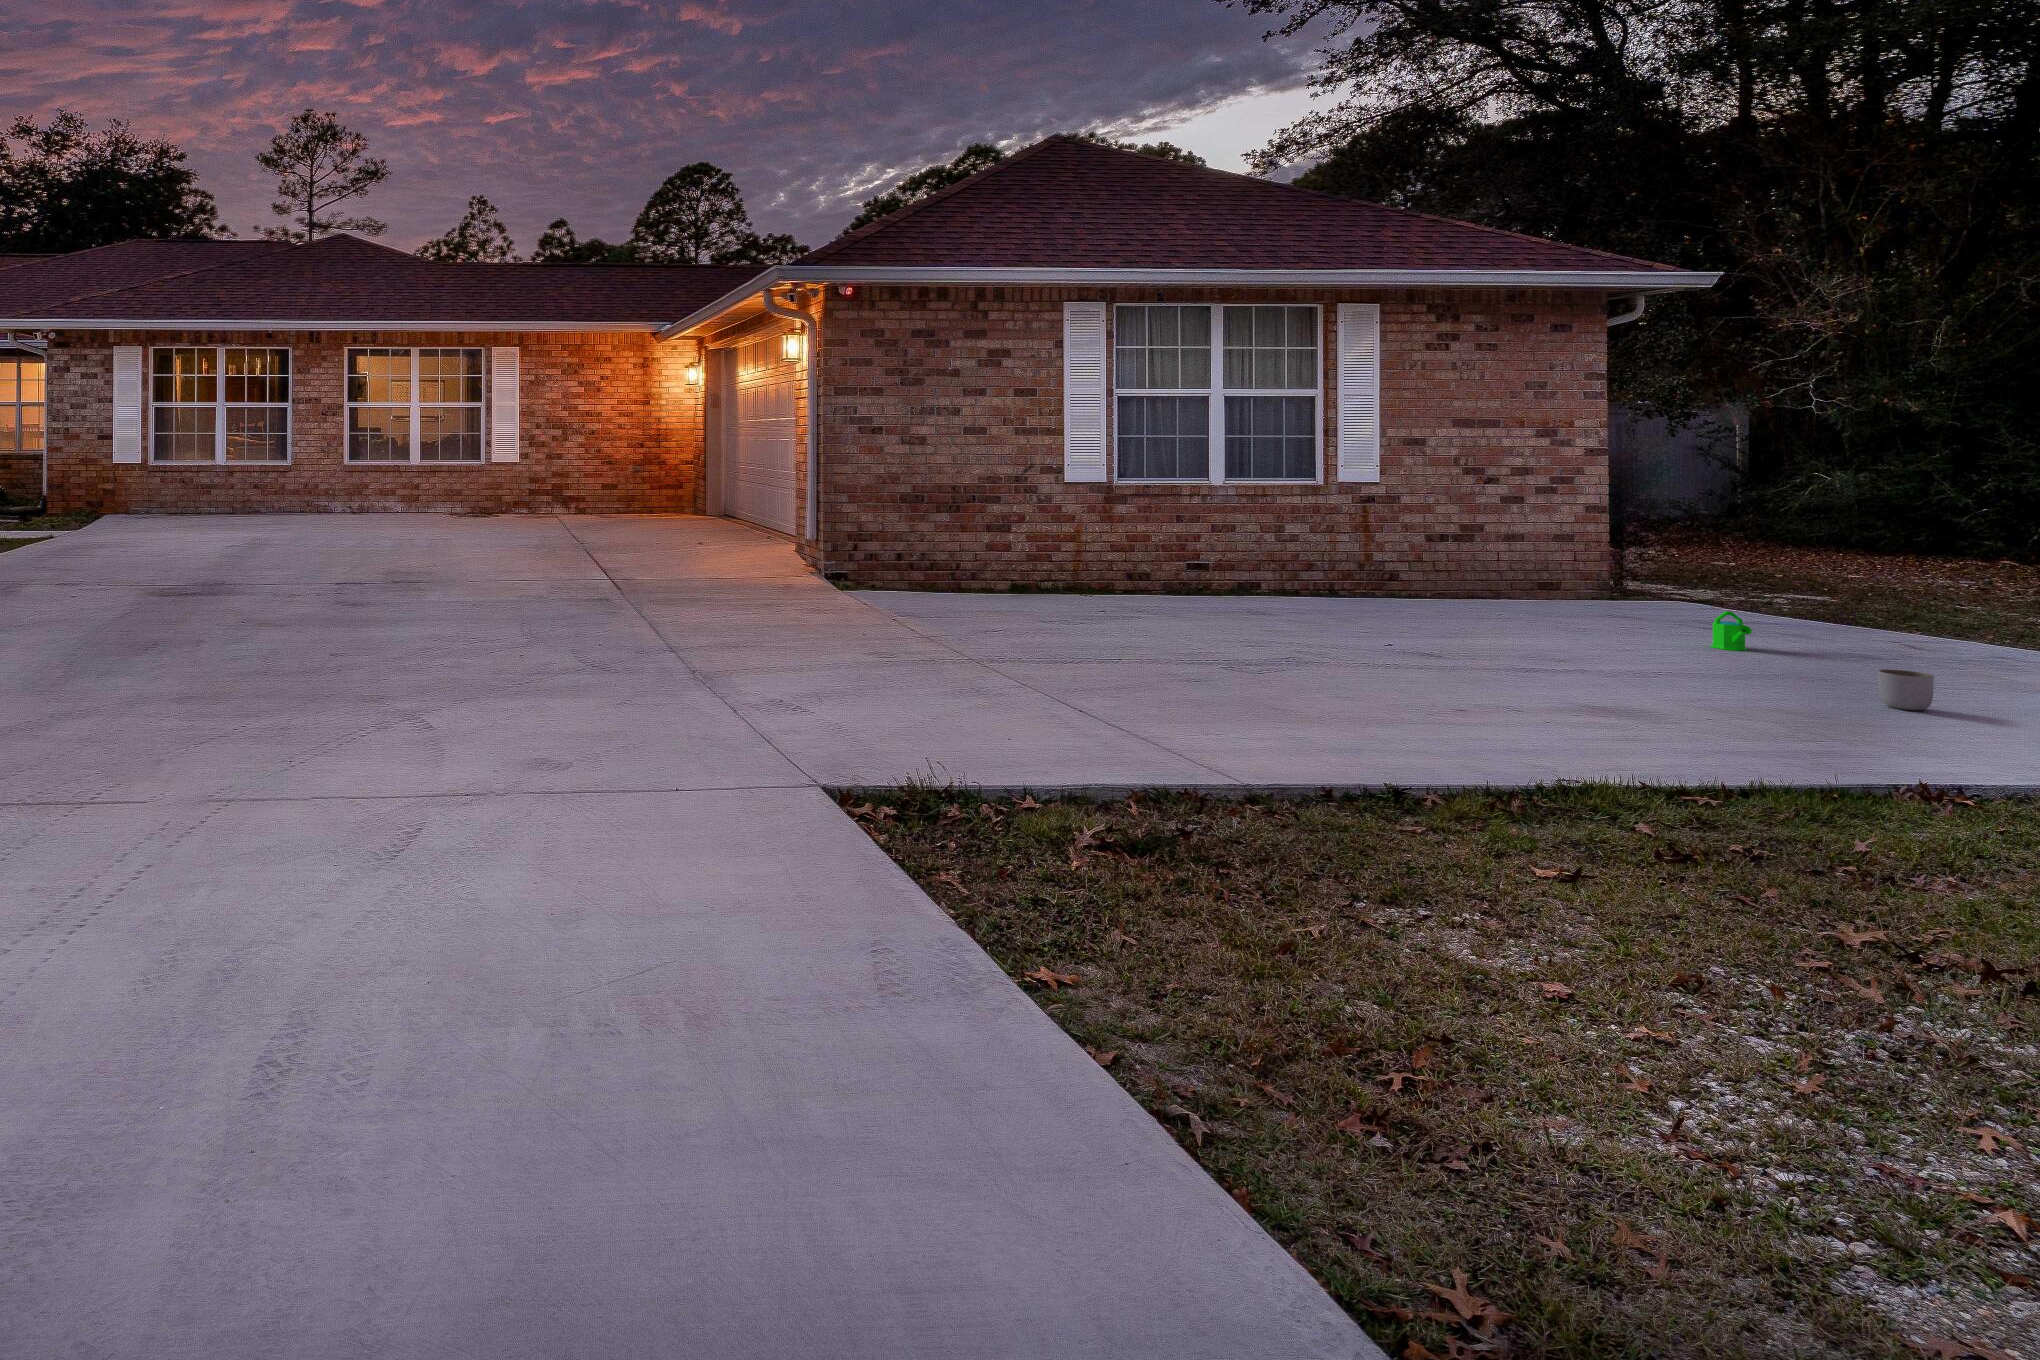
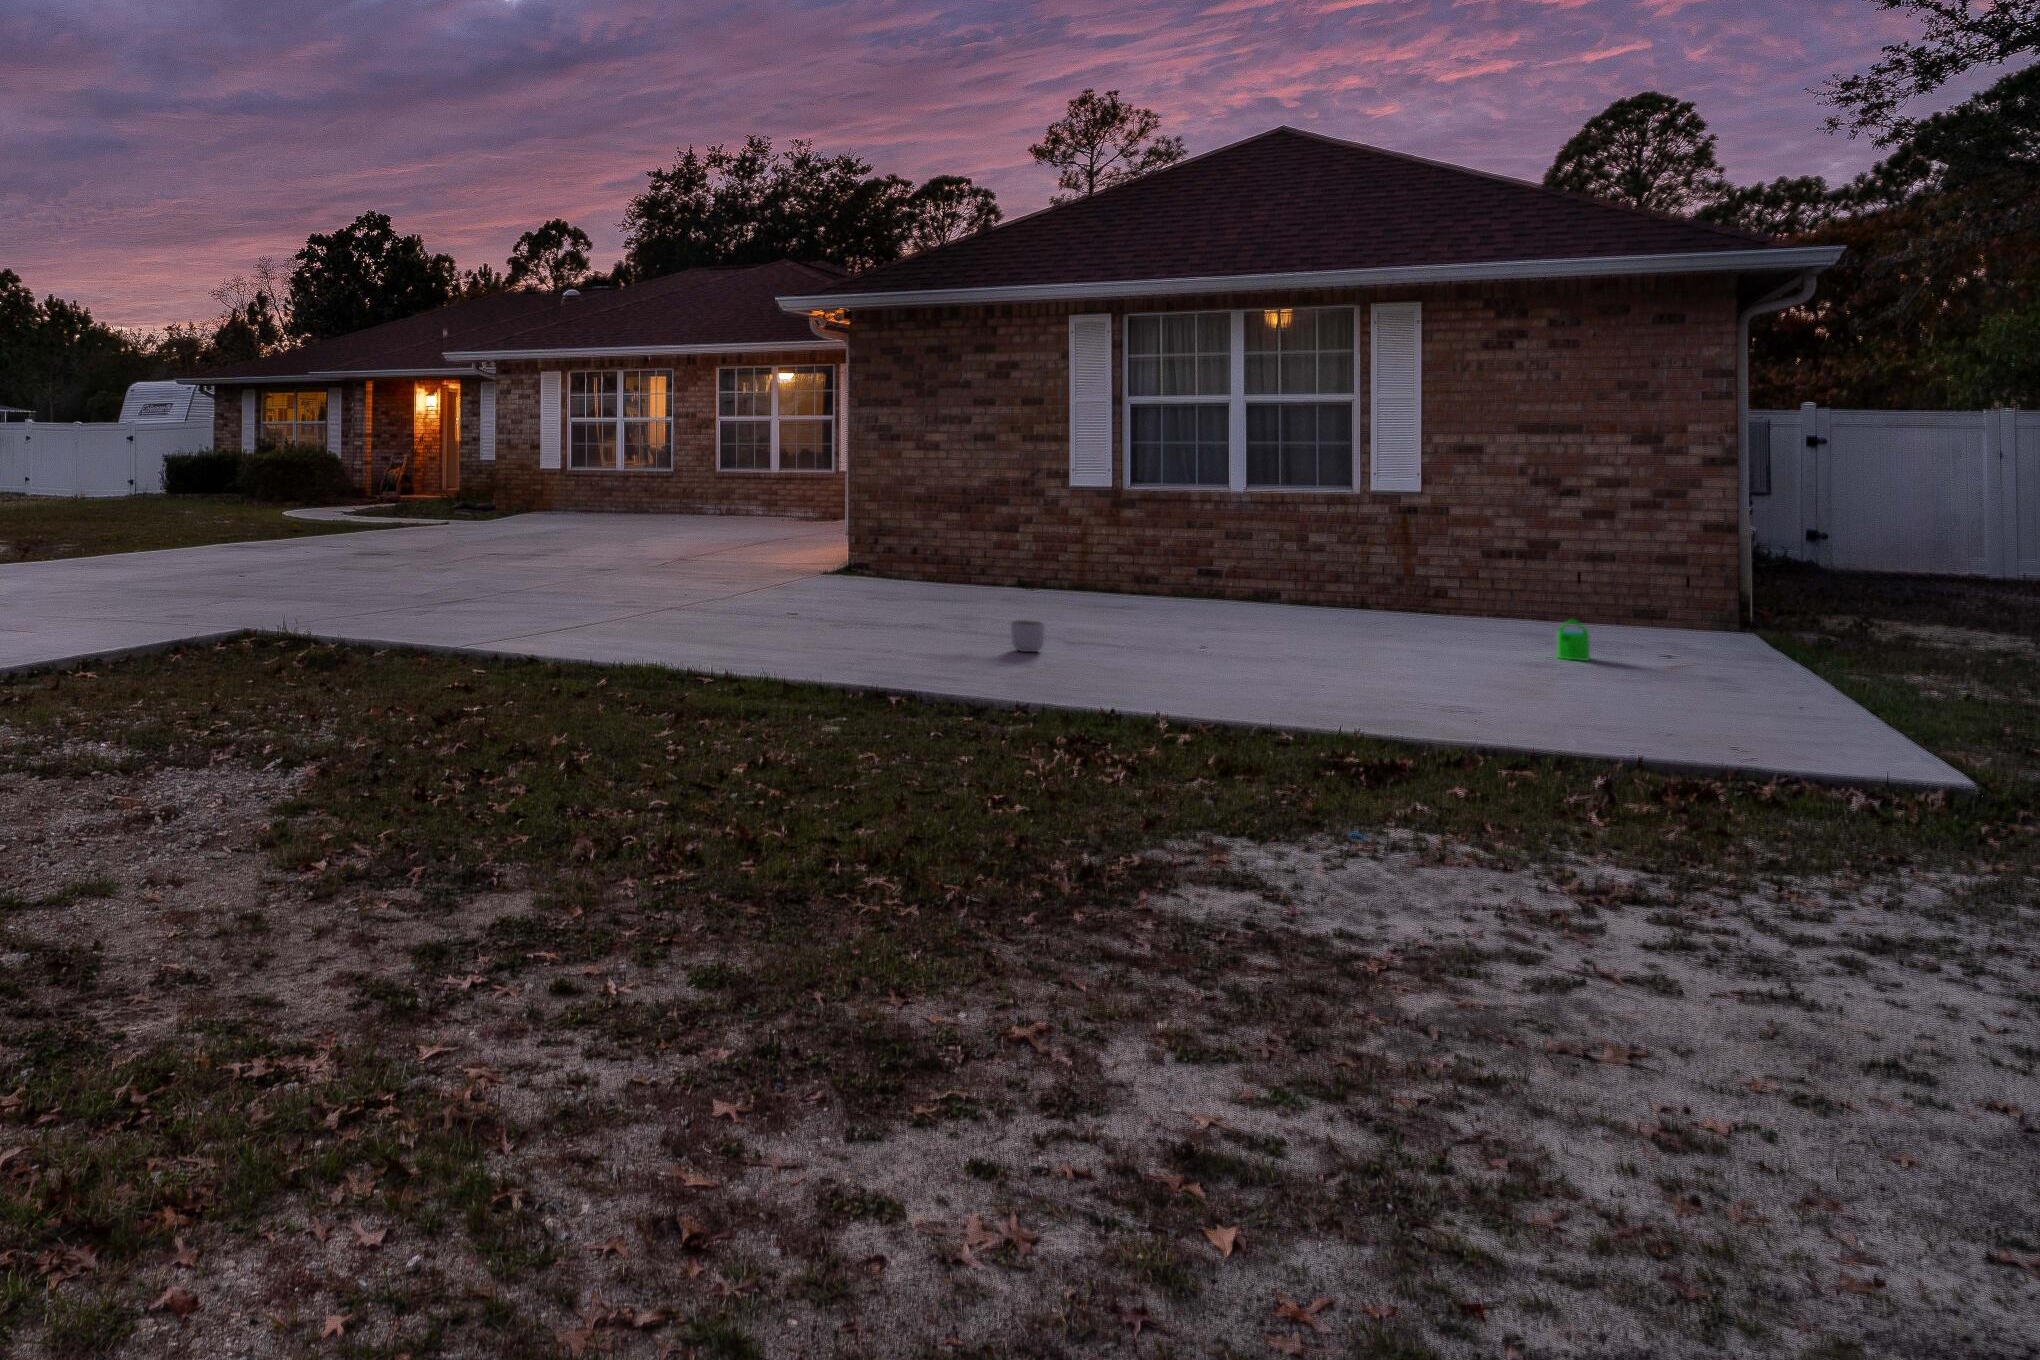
planter: present [1878,669,1934,710] -> present [1011,620,1045,652]

